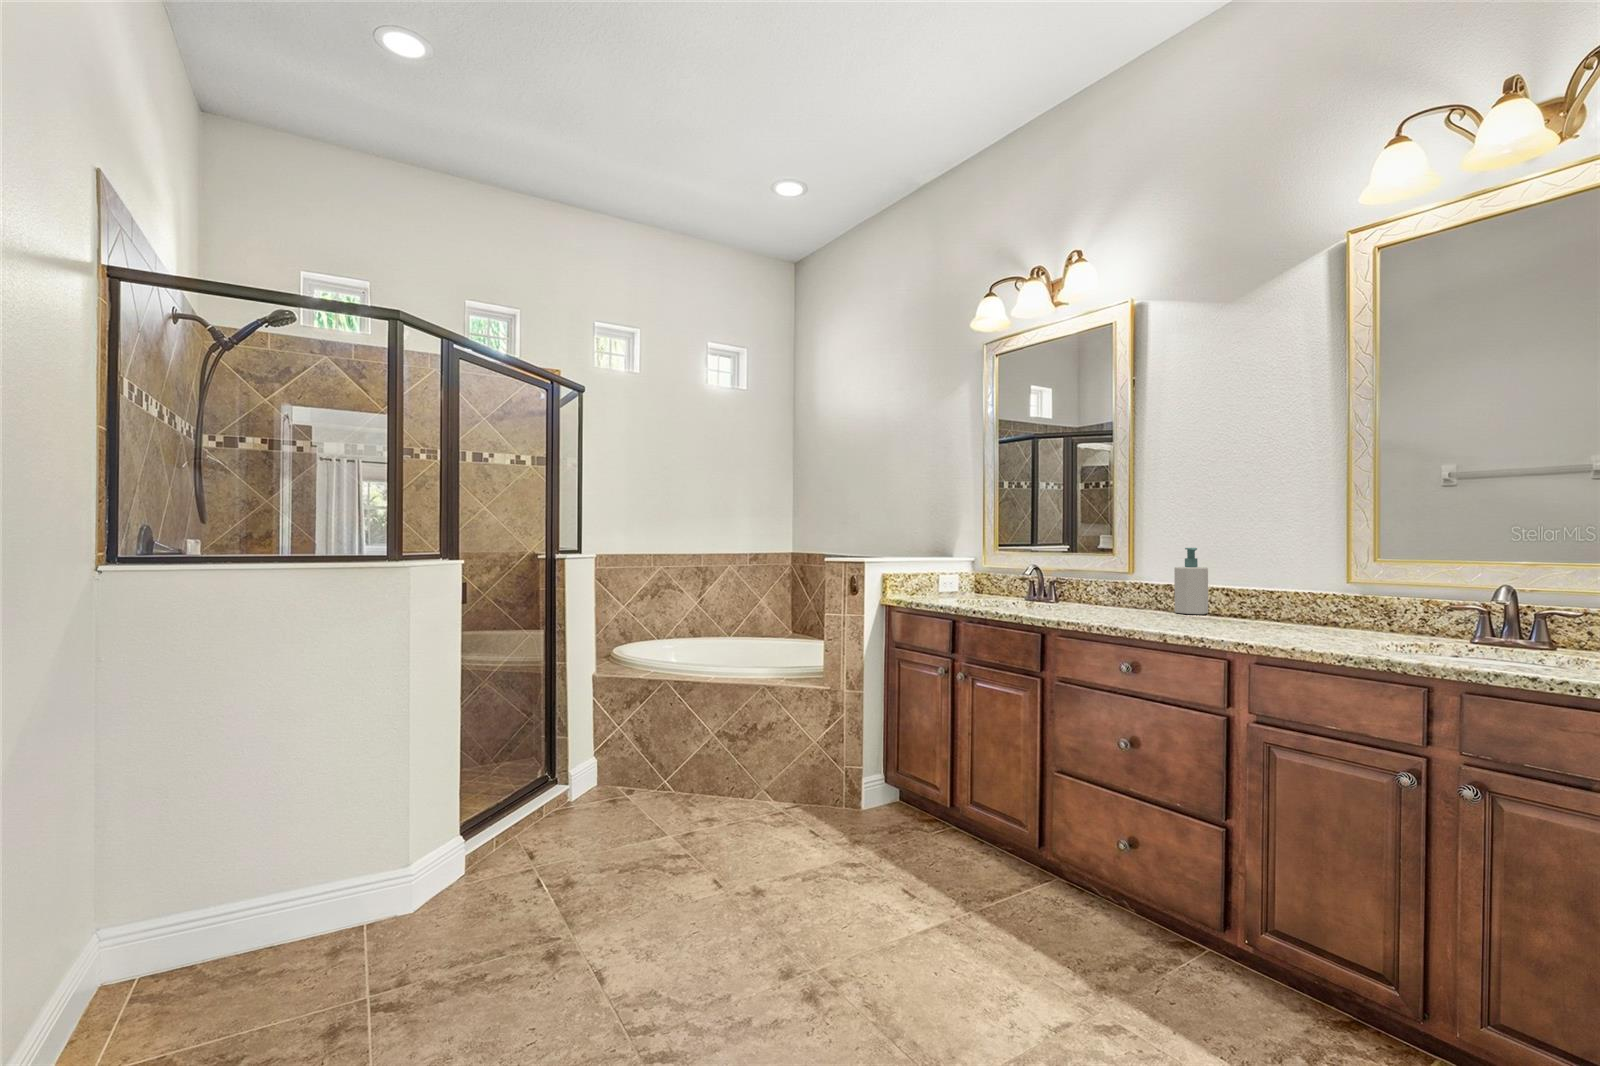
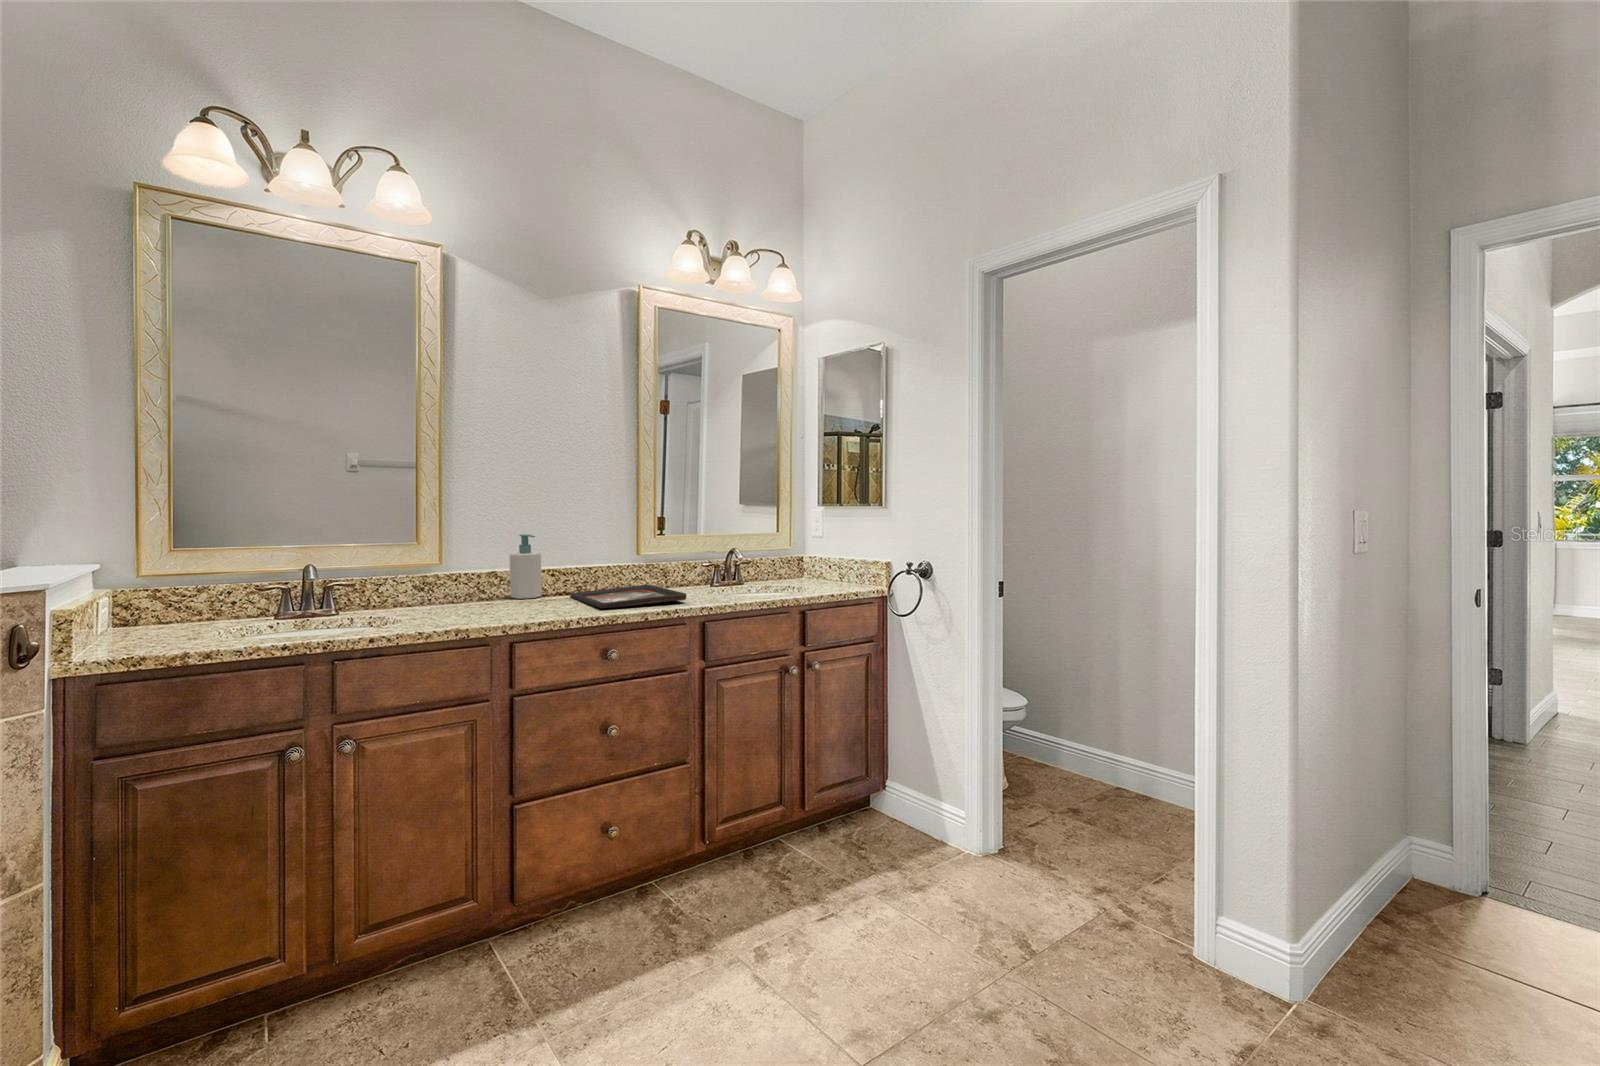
decorative tray: none [1149,615,1322,632] -> present [570,585,686,609]

